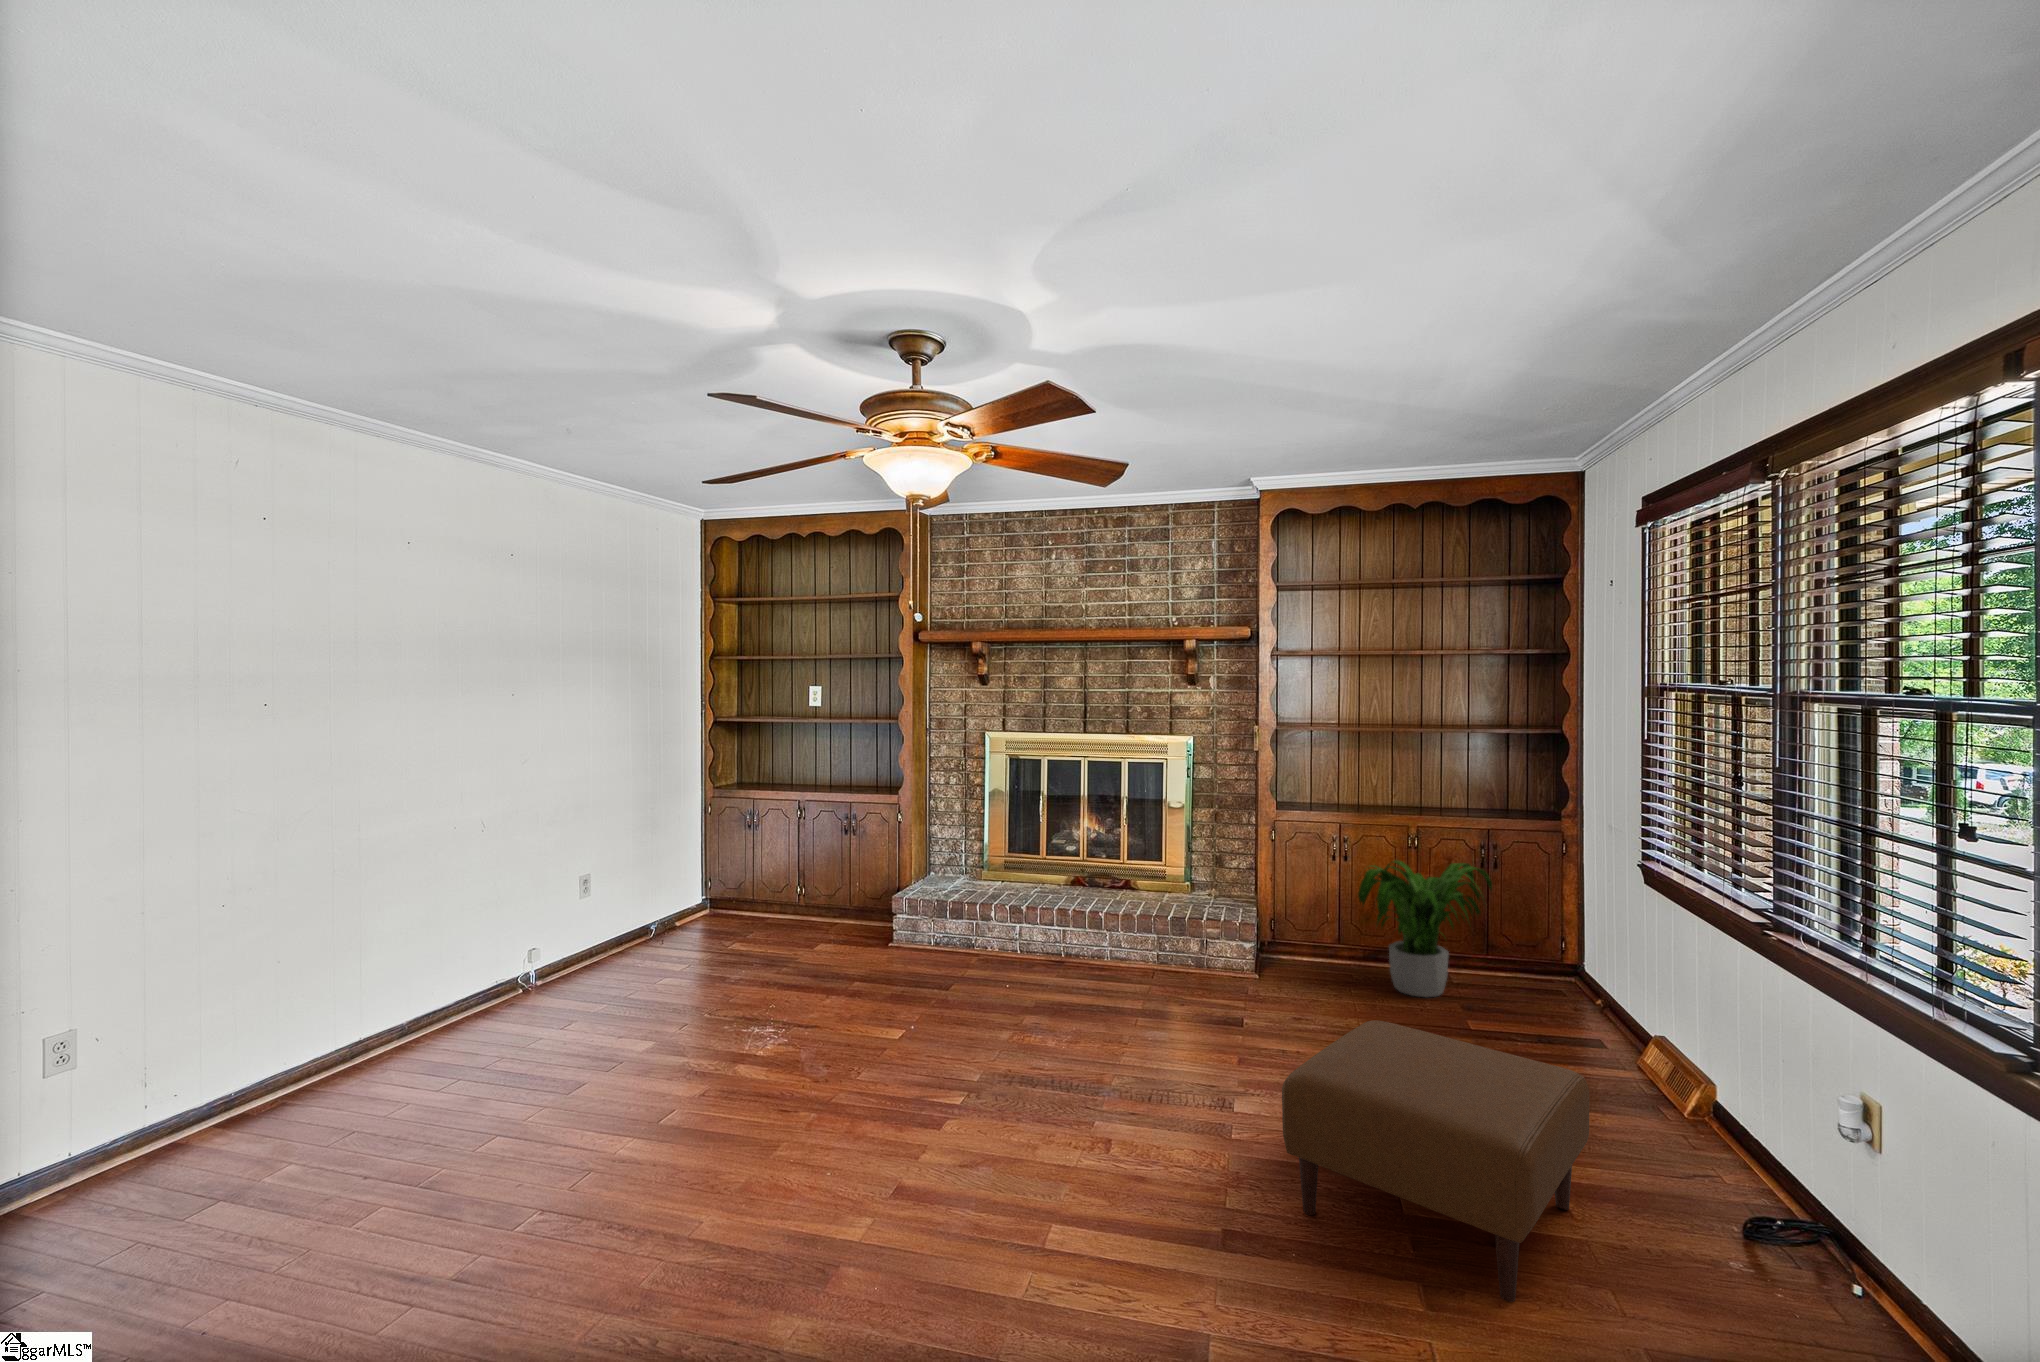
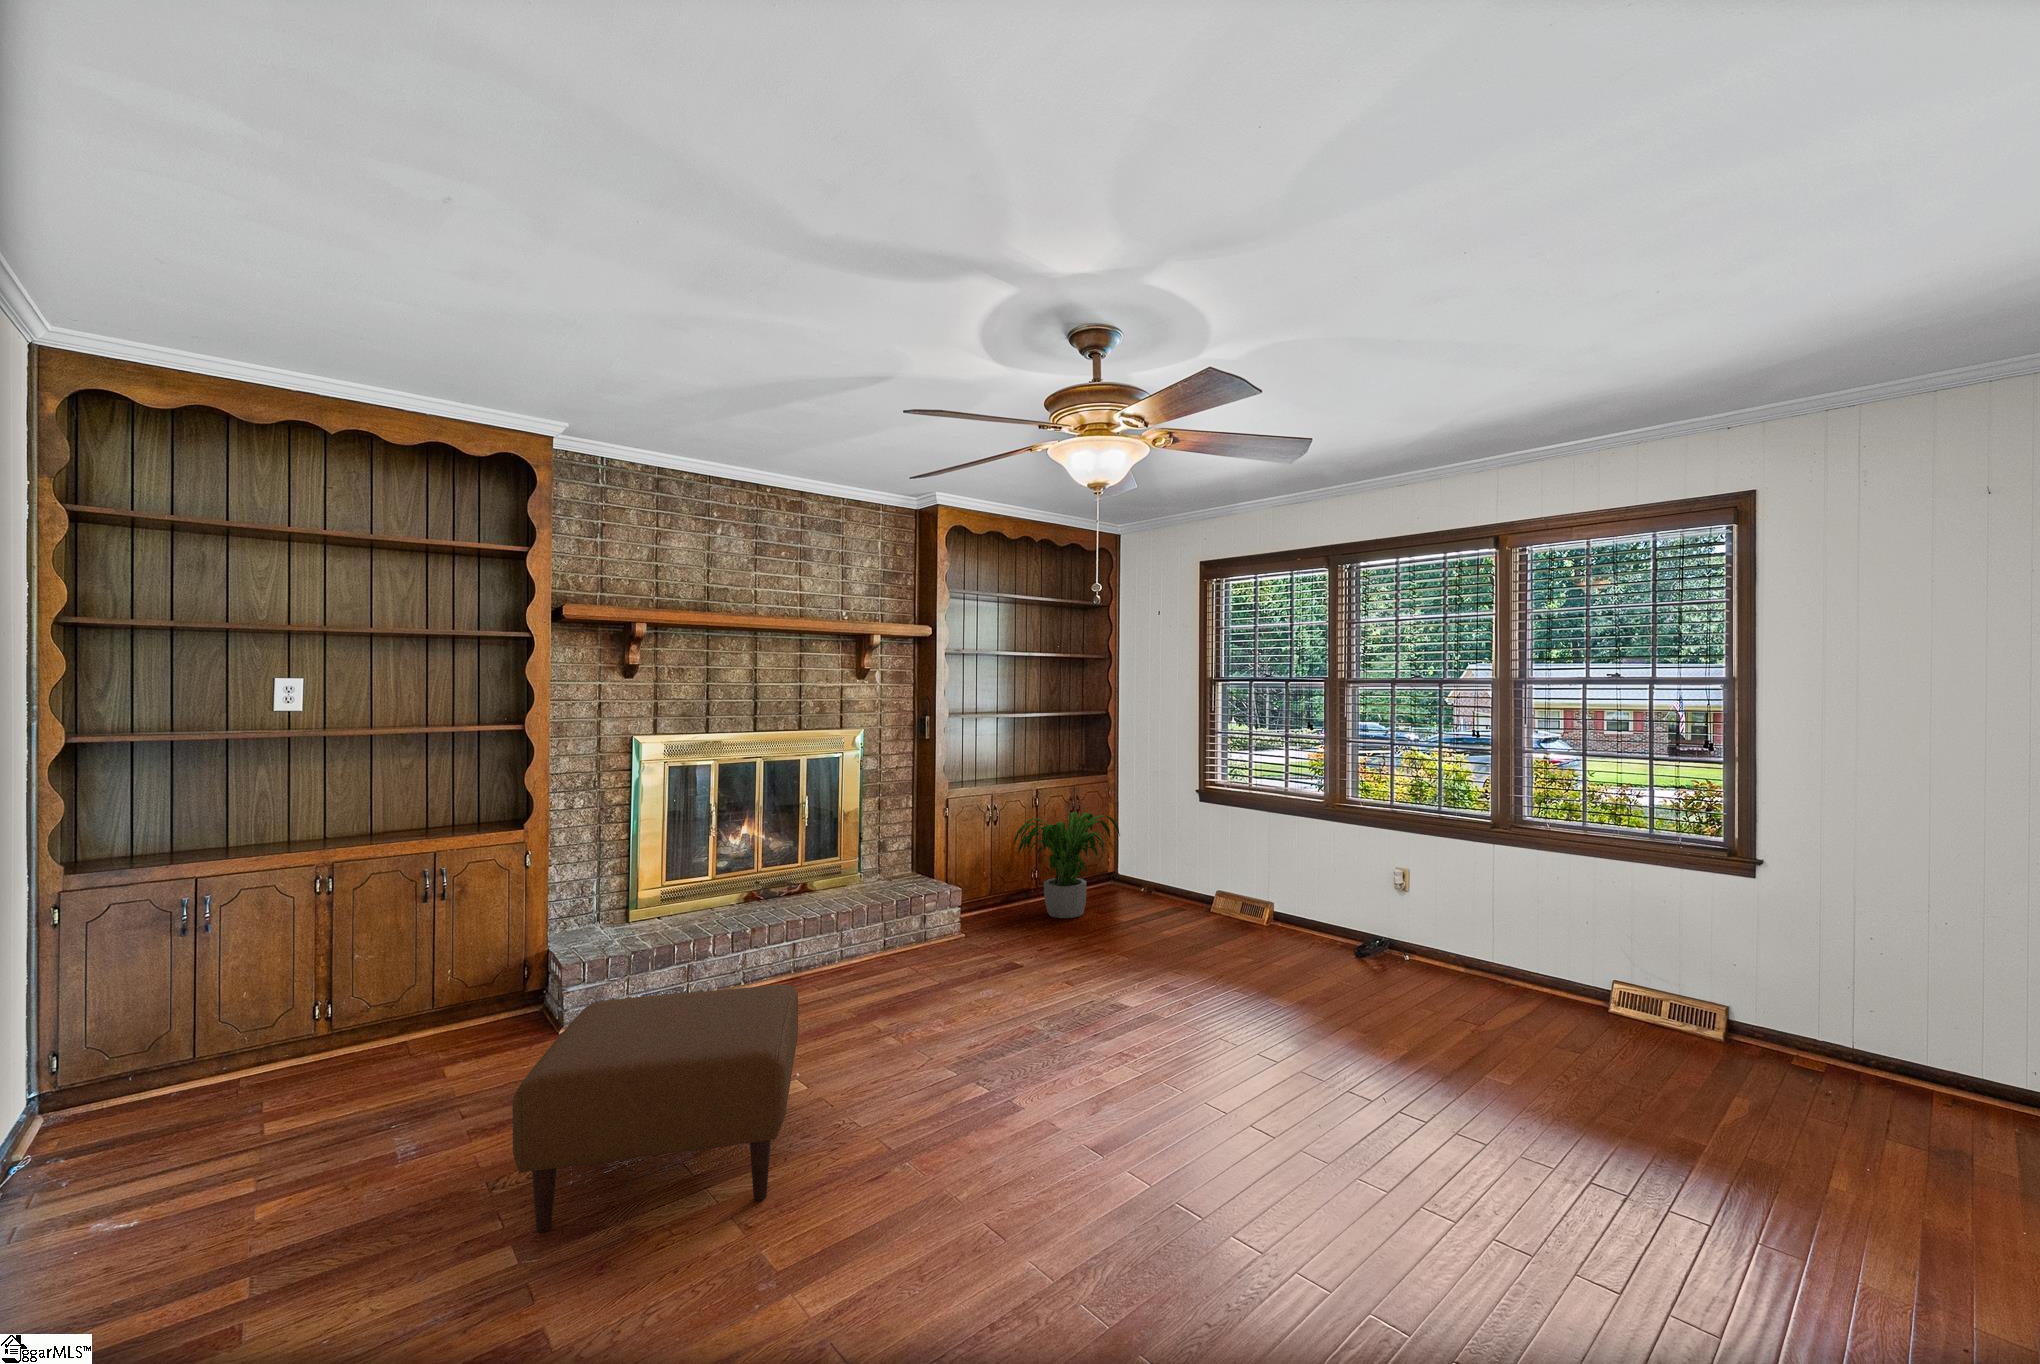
ottoman: present [1282,1020,1589,1302] -> present [513,985,798,1232]

